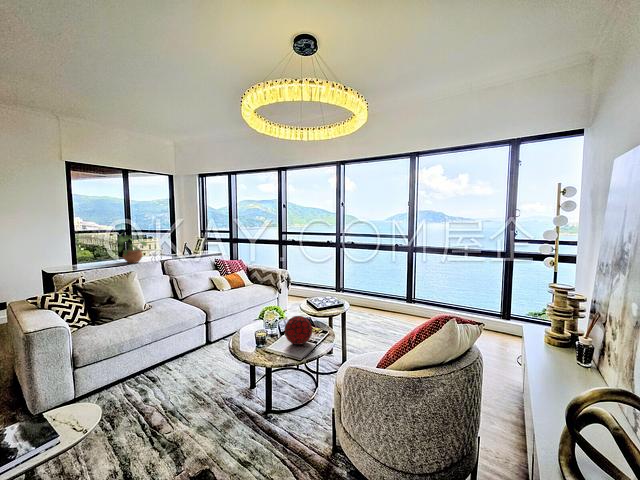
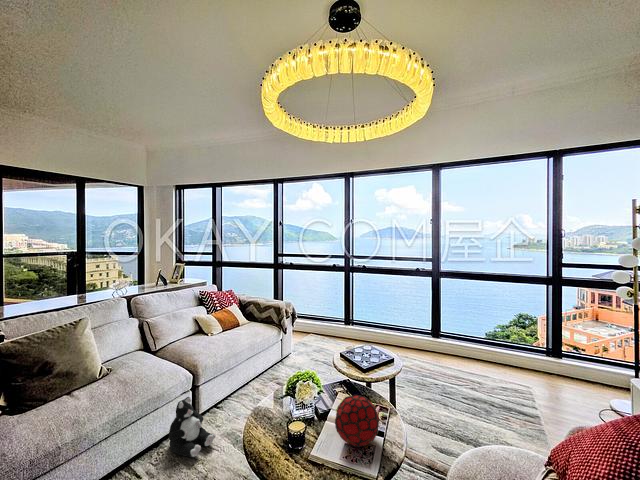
potted plant: present [116,233,147,263] -> none [57,259,107,303]
plush toy: none [189,326,221,364] -> present [169,397,216,457]

